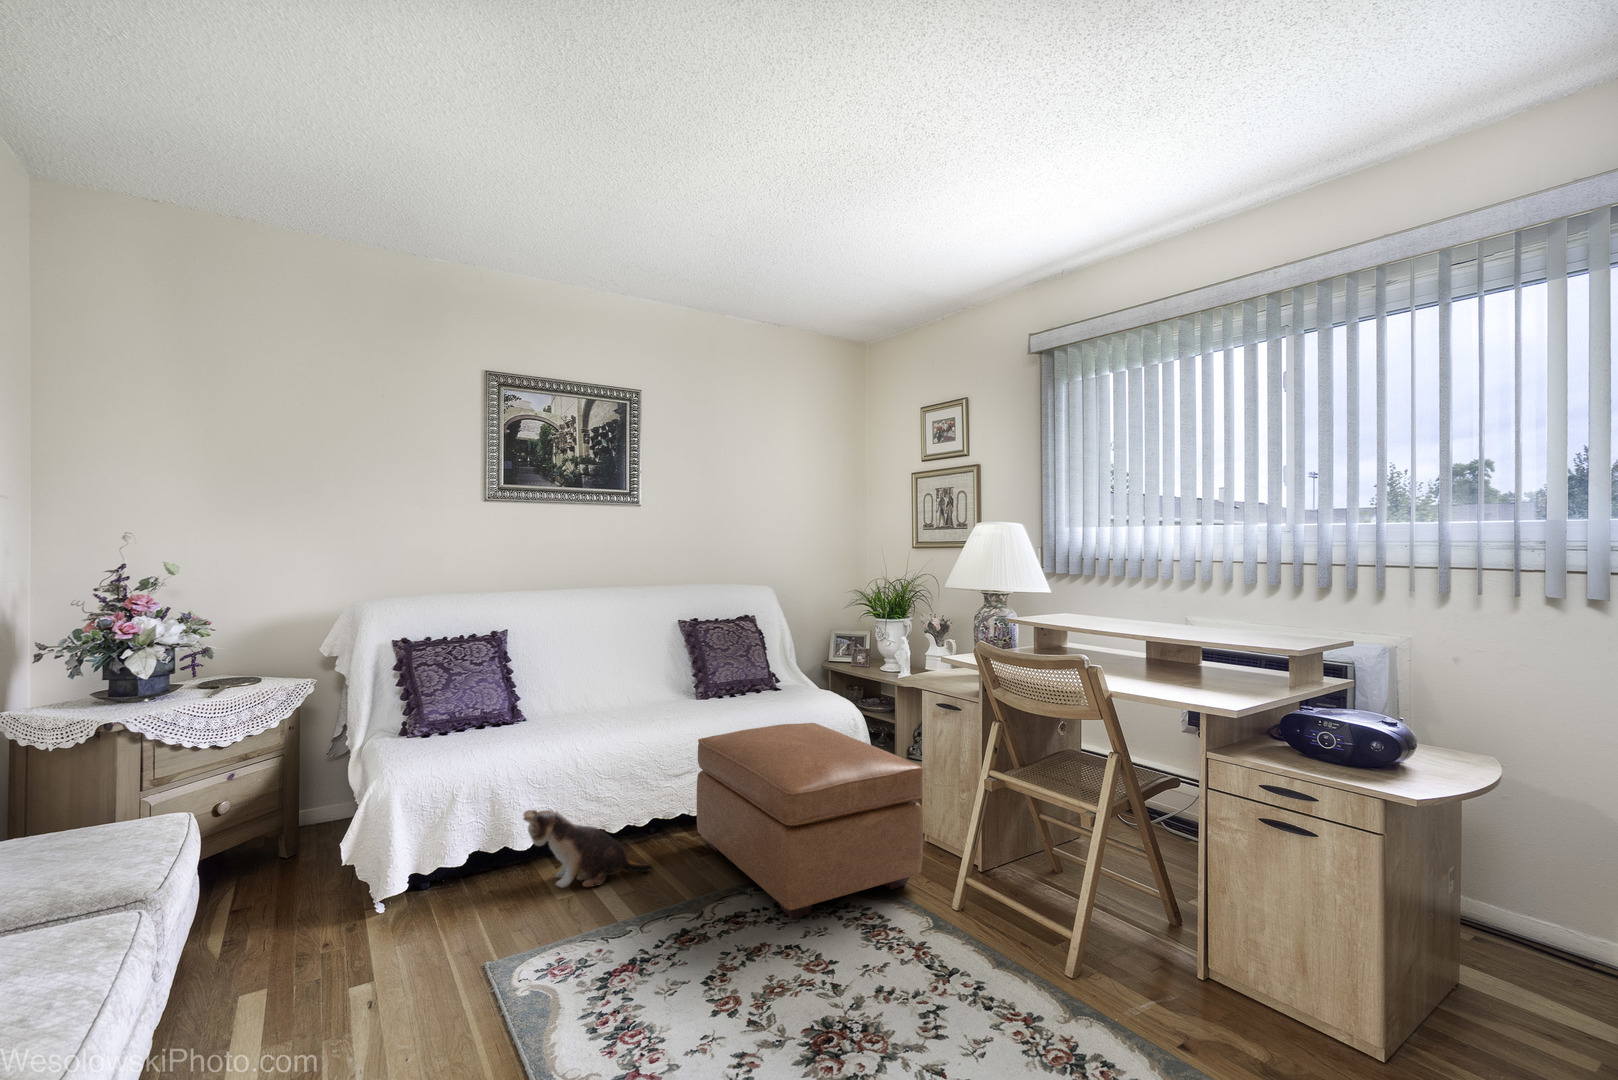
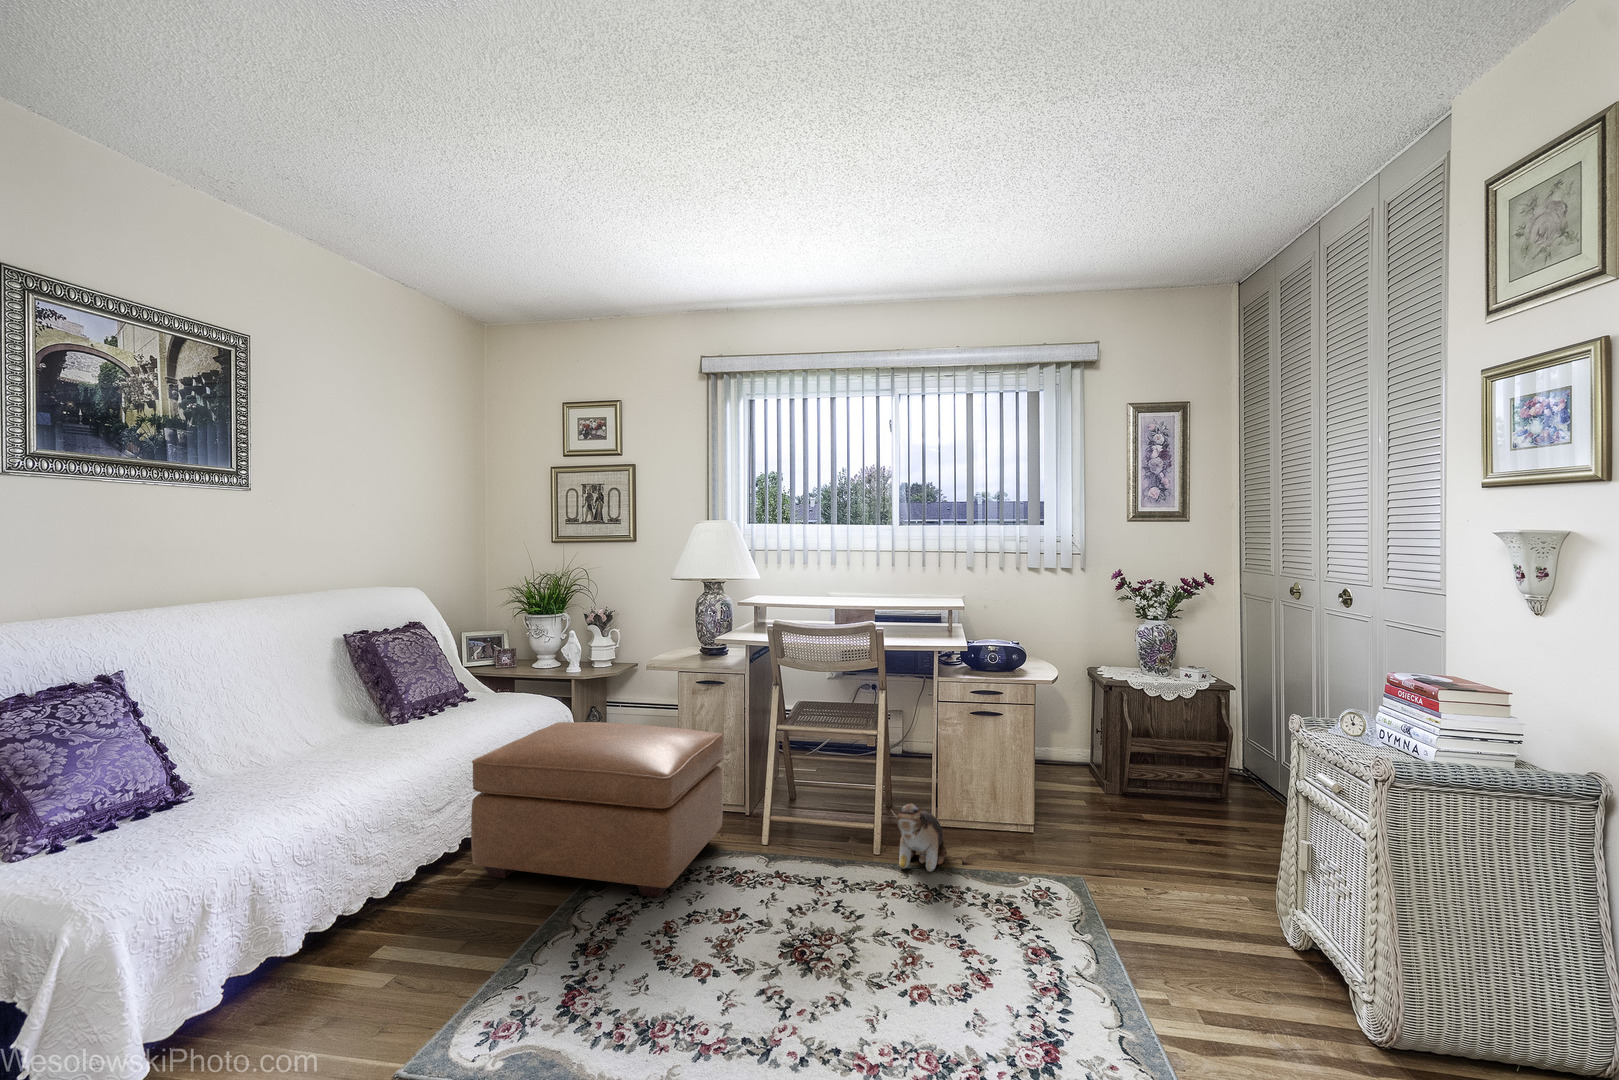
plush toy: present [523,810,652,888] -> present [891,804,947,871]

